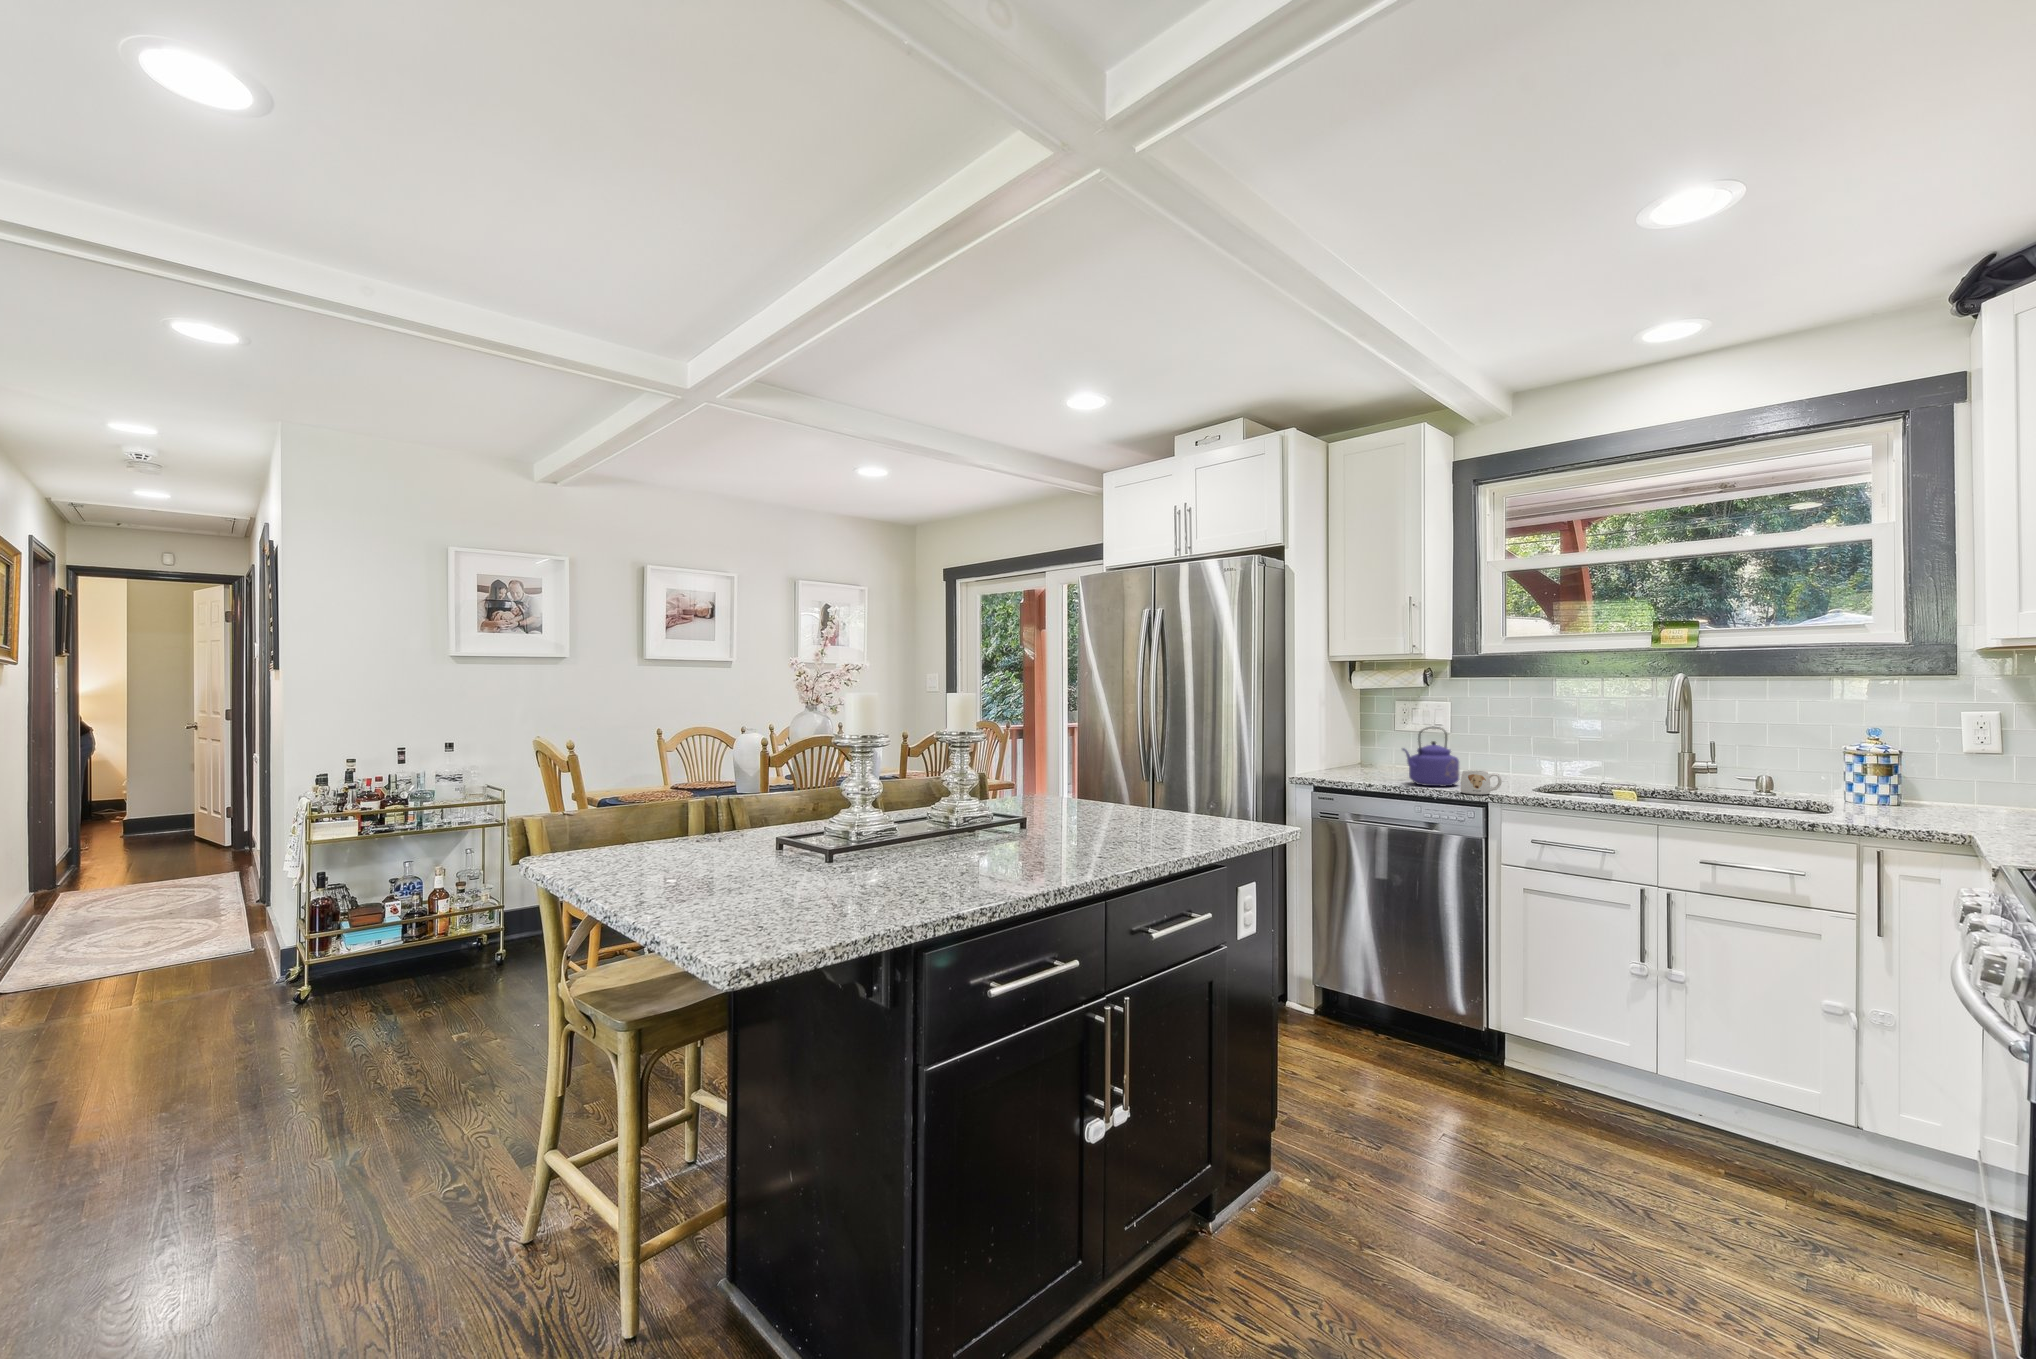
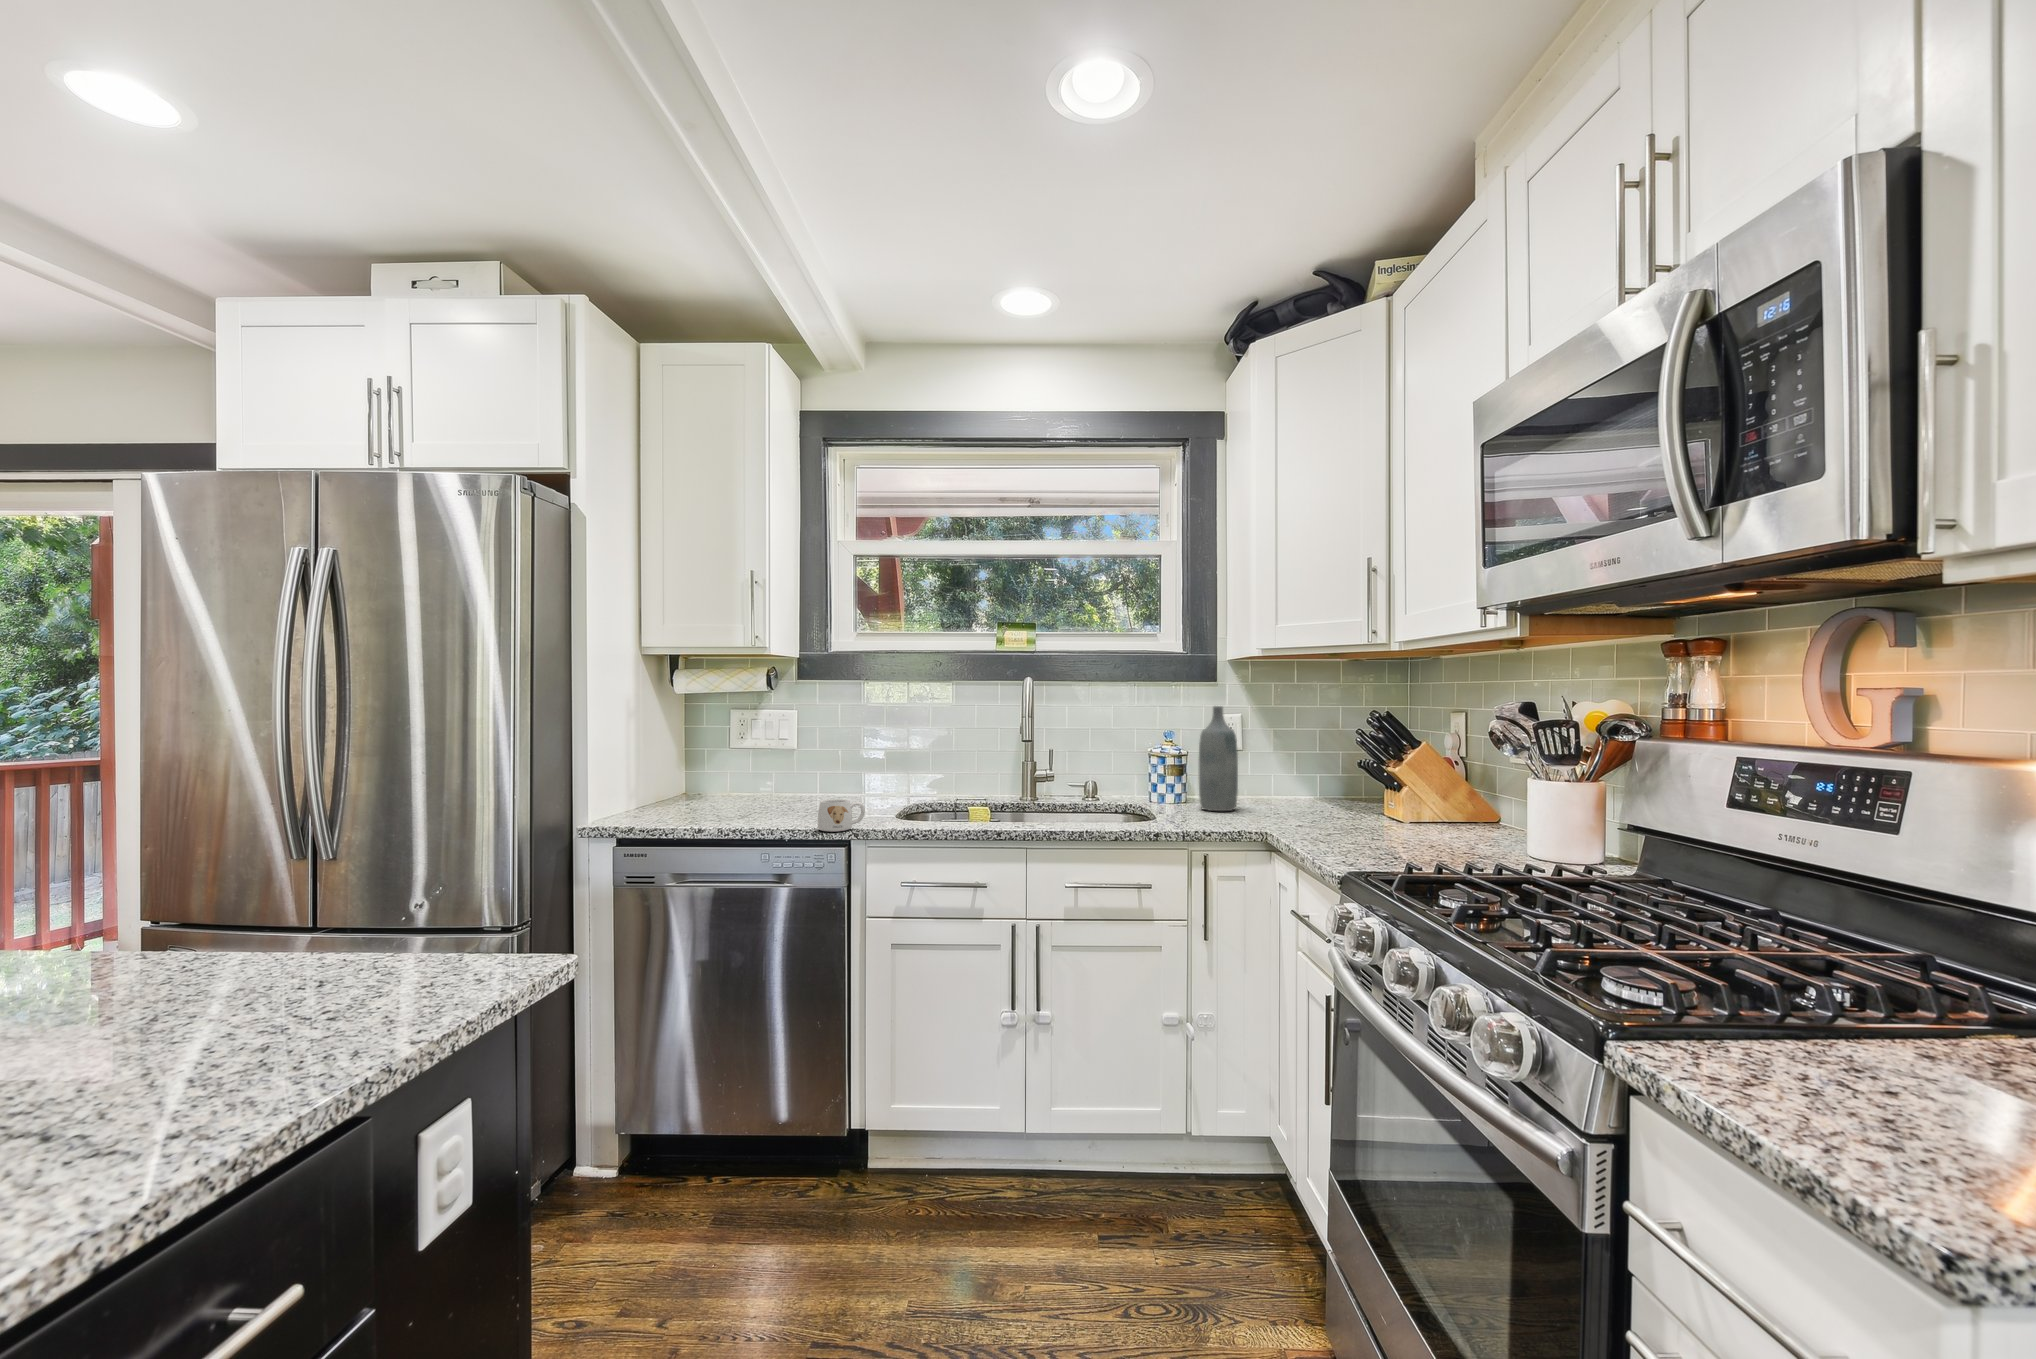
bottle: none [1901,703,1961,816] -> present [1199,706,1238,811]
kettle: present [1402,727,1459,786] -> none [743,744,812,822]

